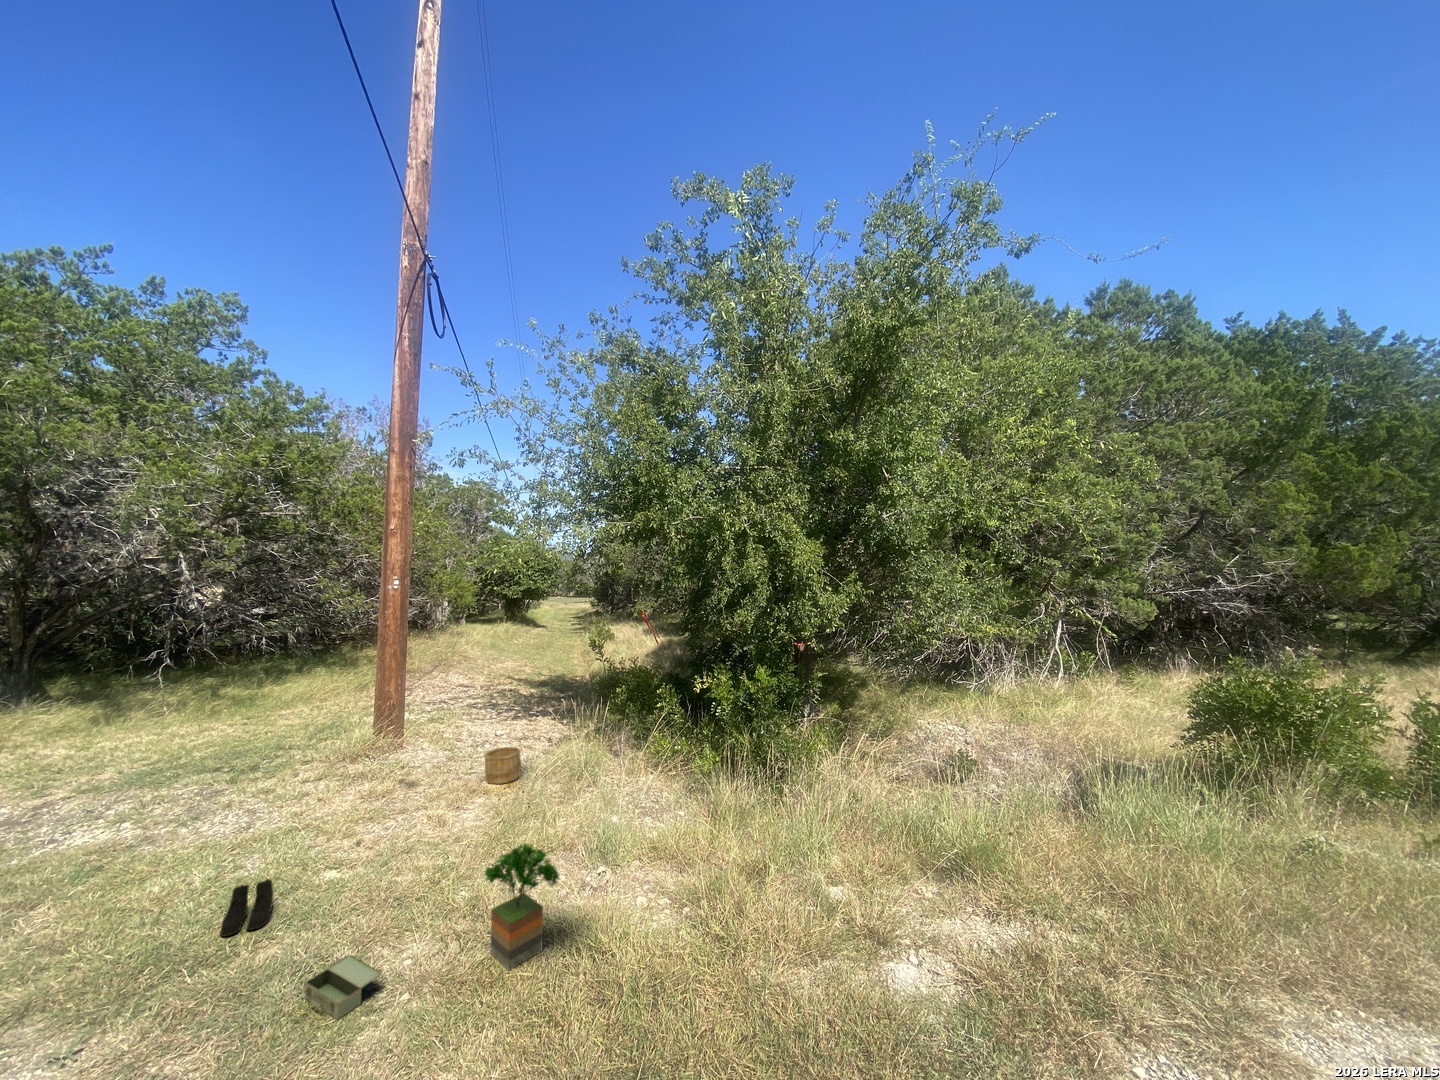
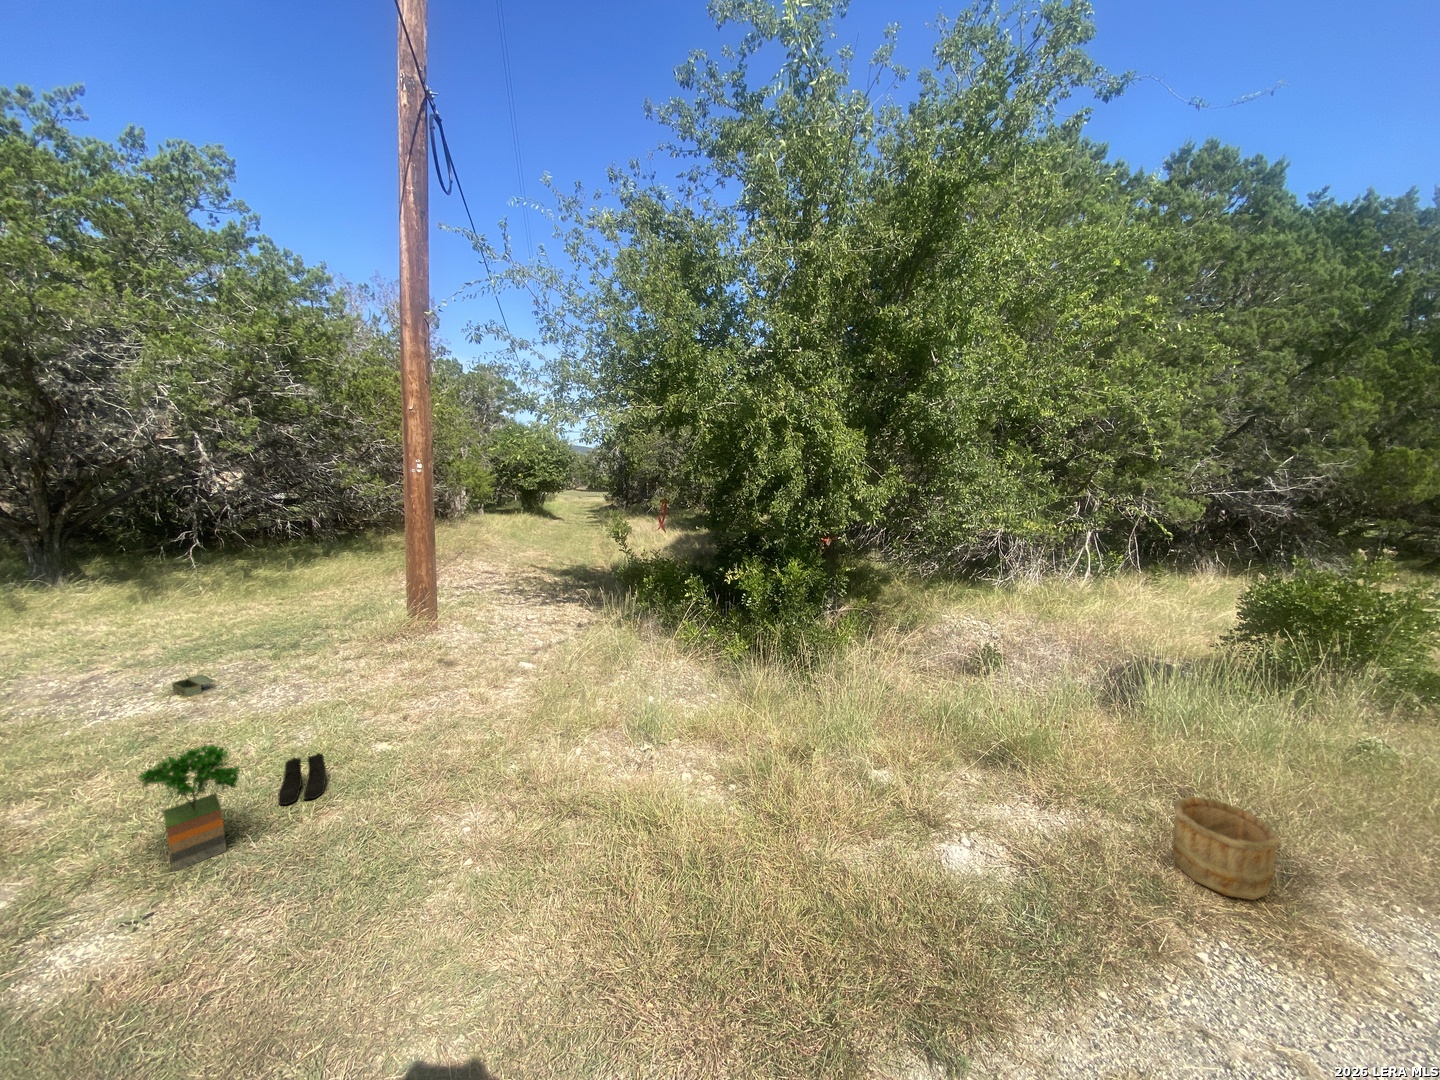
wooden bucket: present [484,747,521,784] -> present [1173,796,1281,900]
potted tree: present [485,844,559,970] -> present [139,745,240,872]
toolbox: present [305,955,382,1019] -> present [172,675,214,697]

